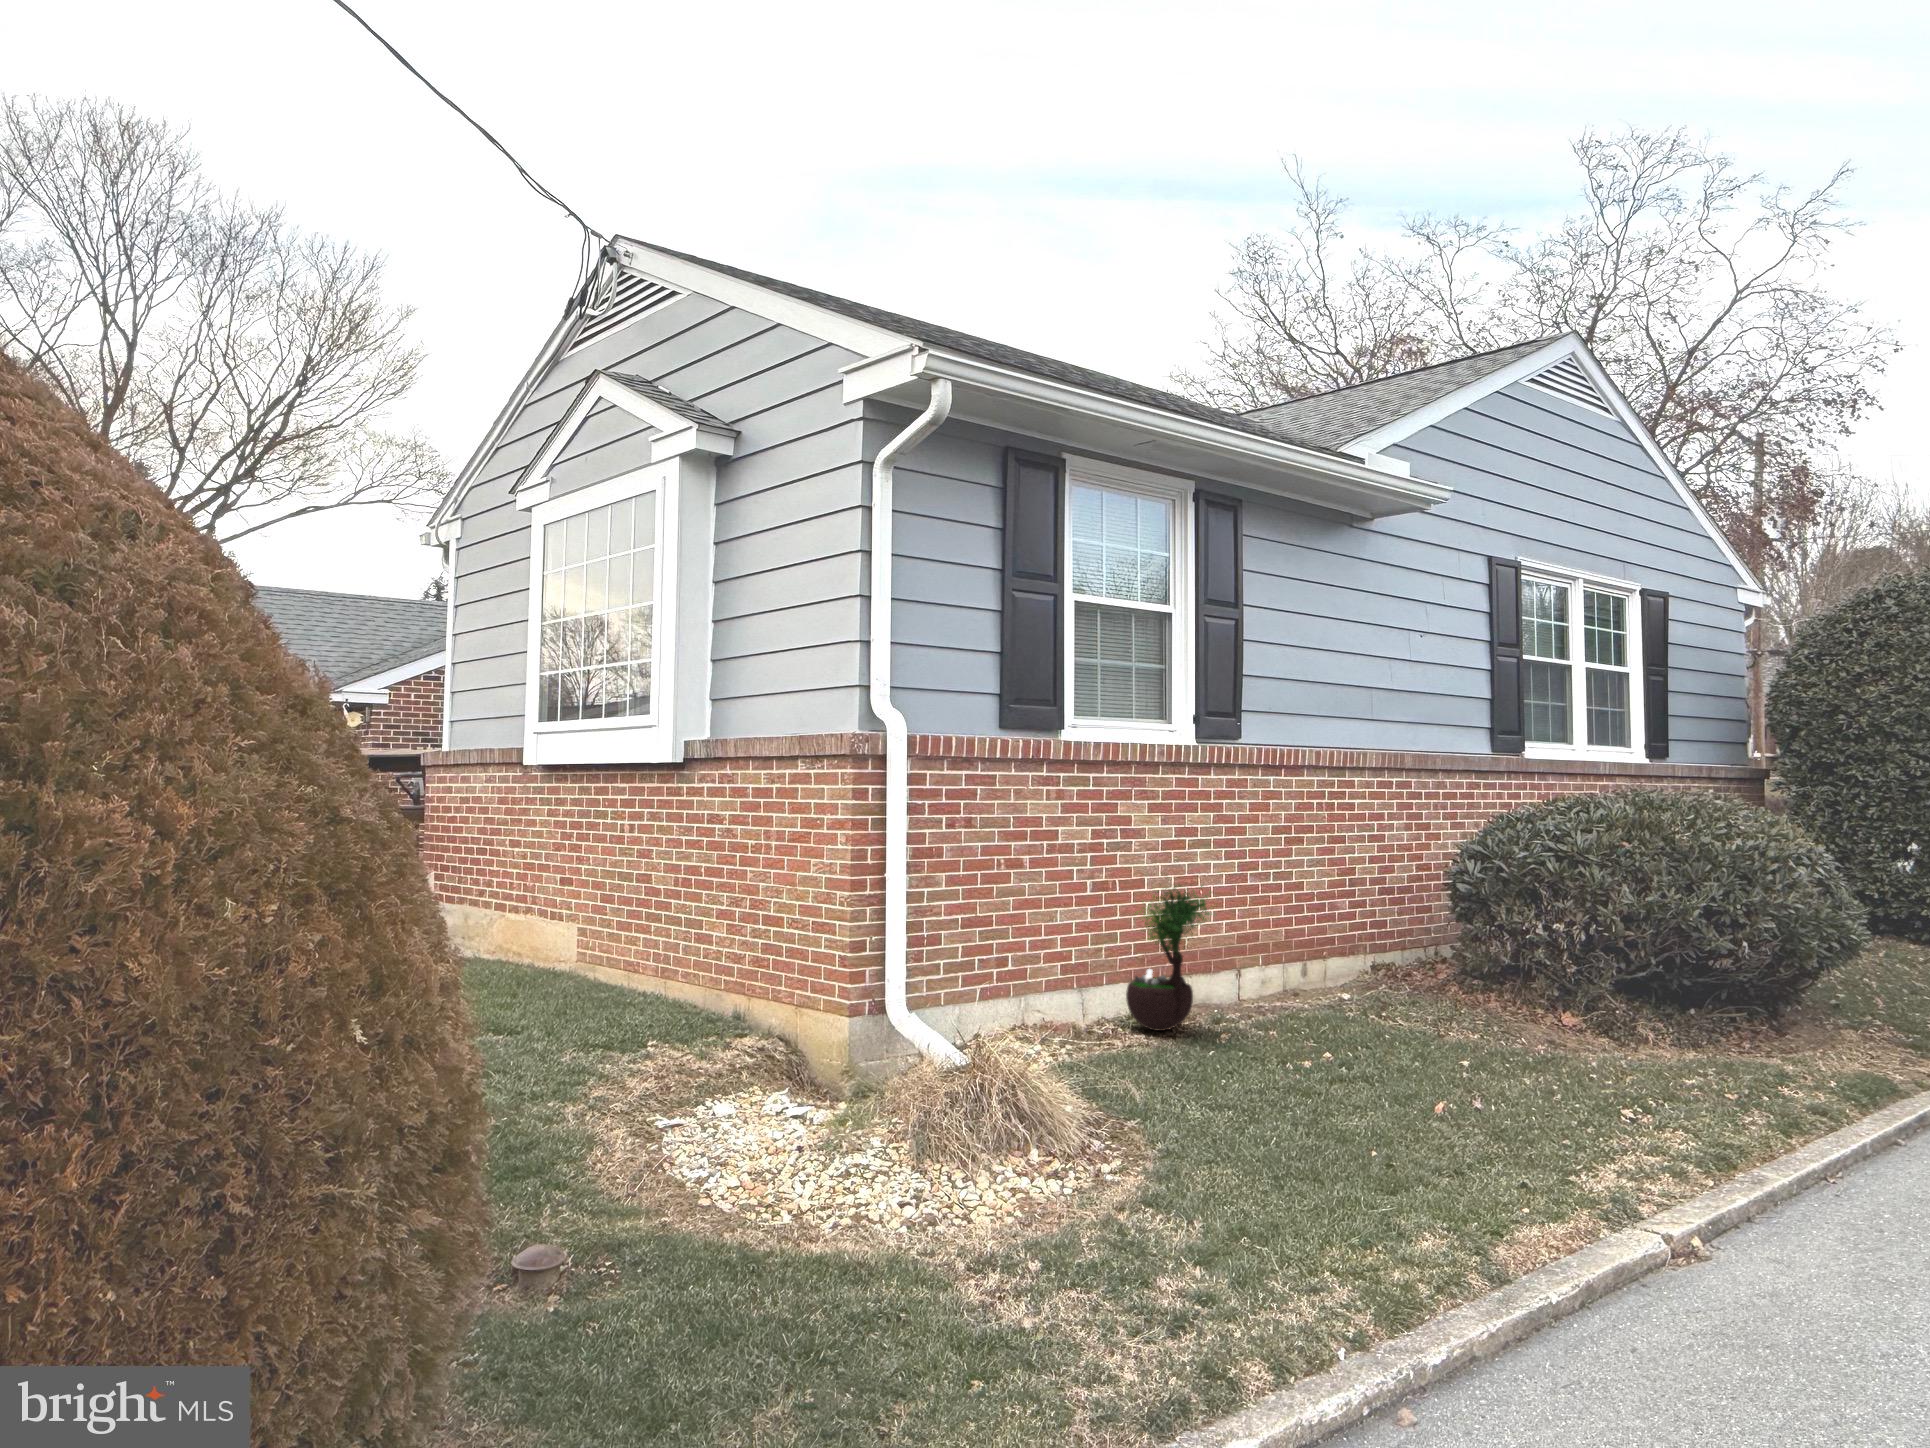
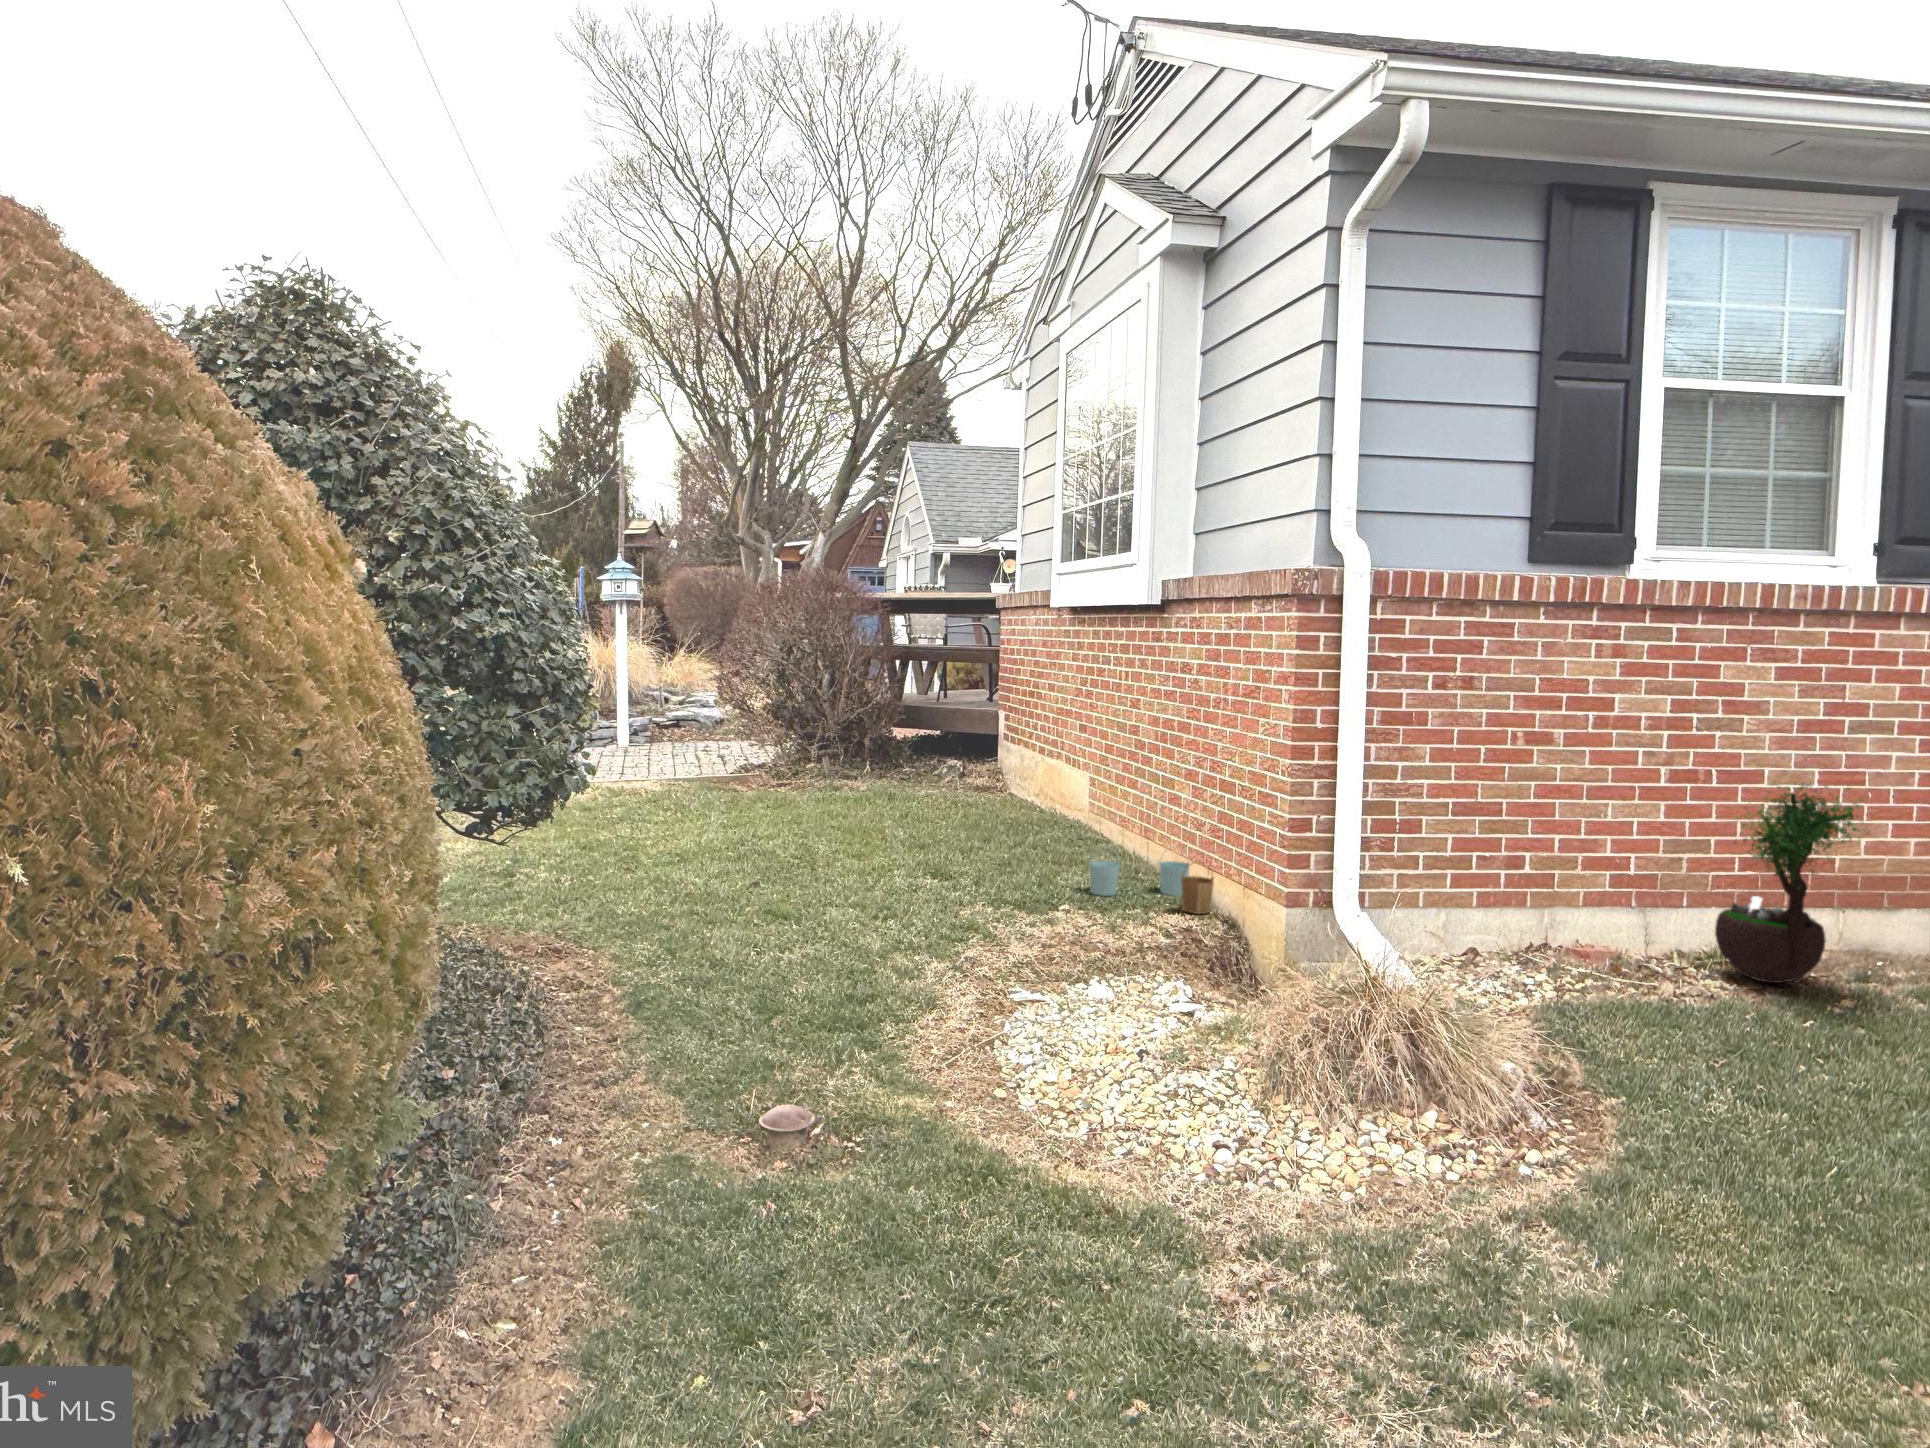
bucket: none [646,982,767,1038] -> present [1089,852,1214,914]

